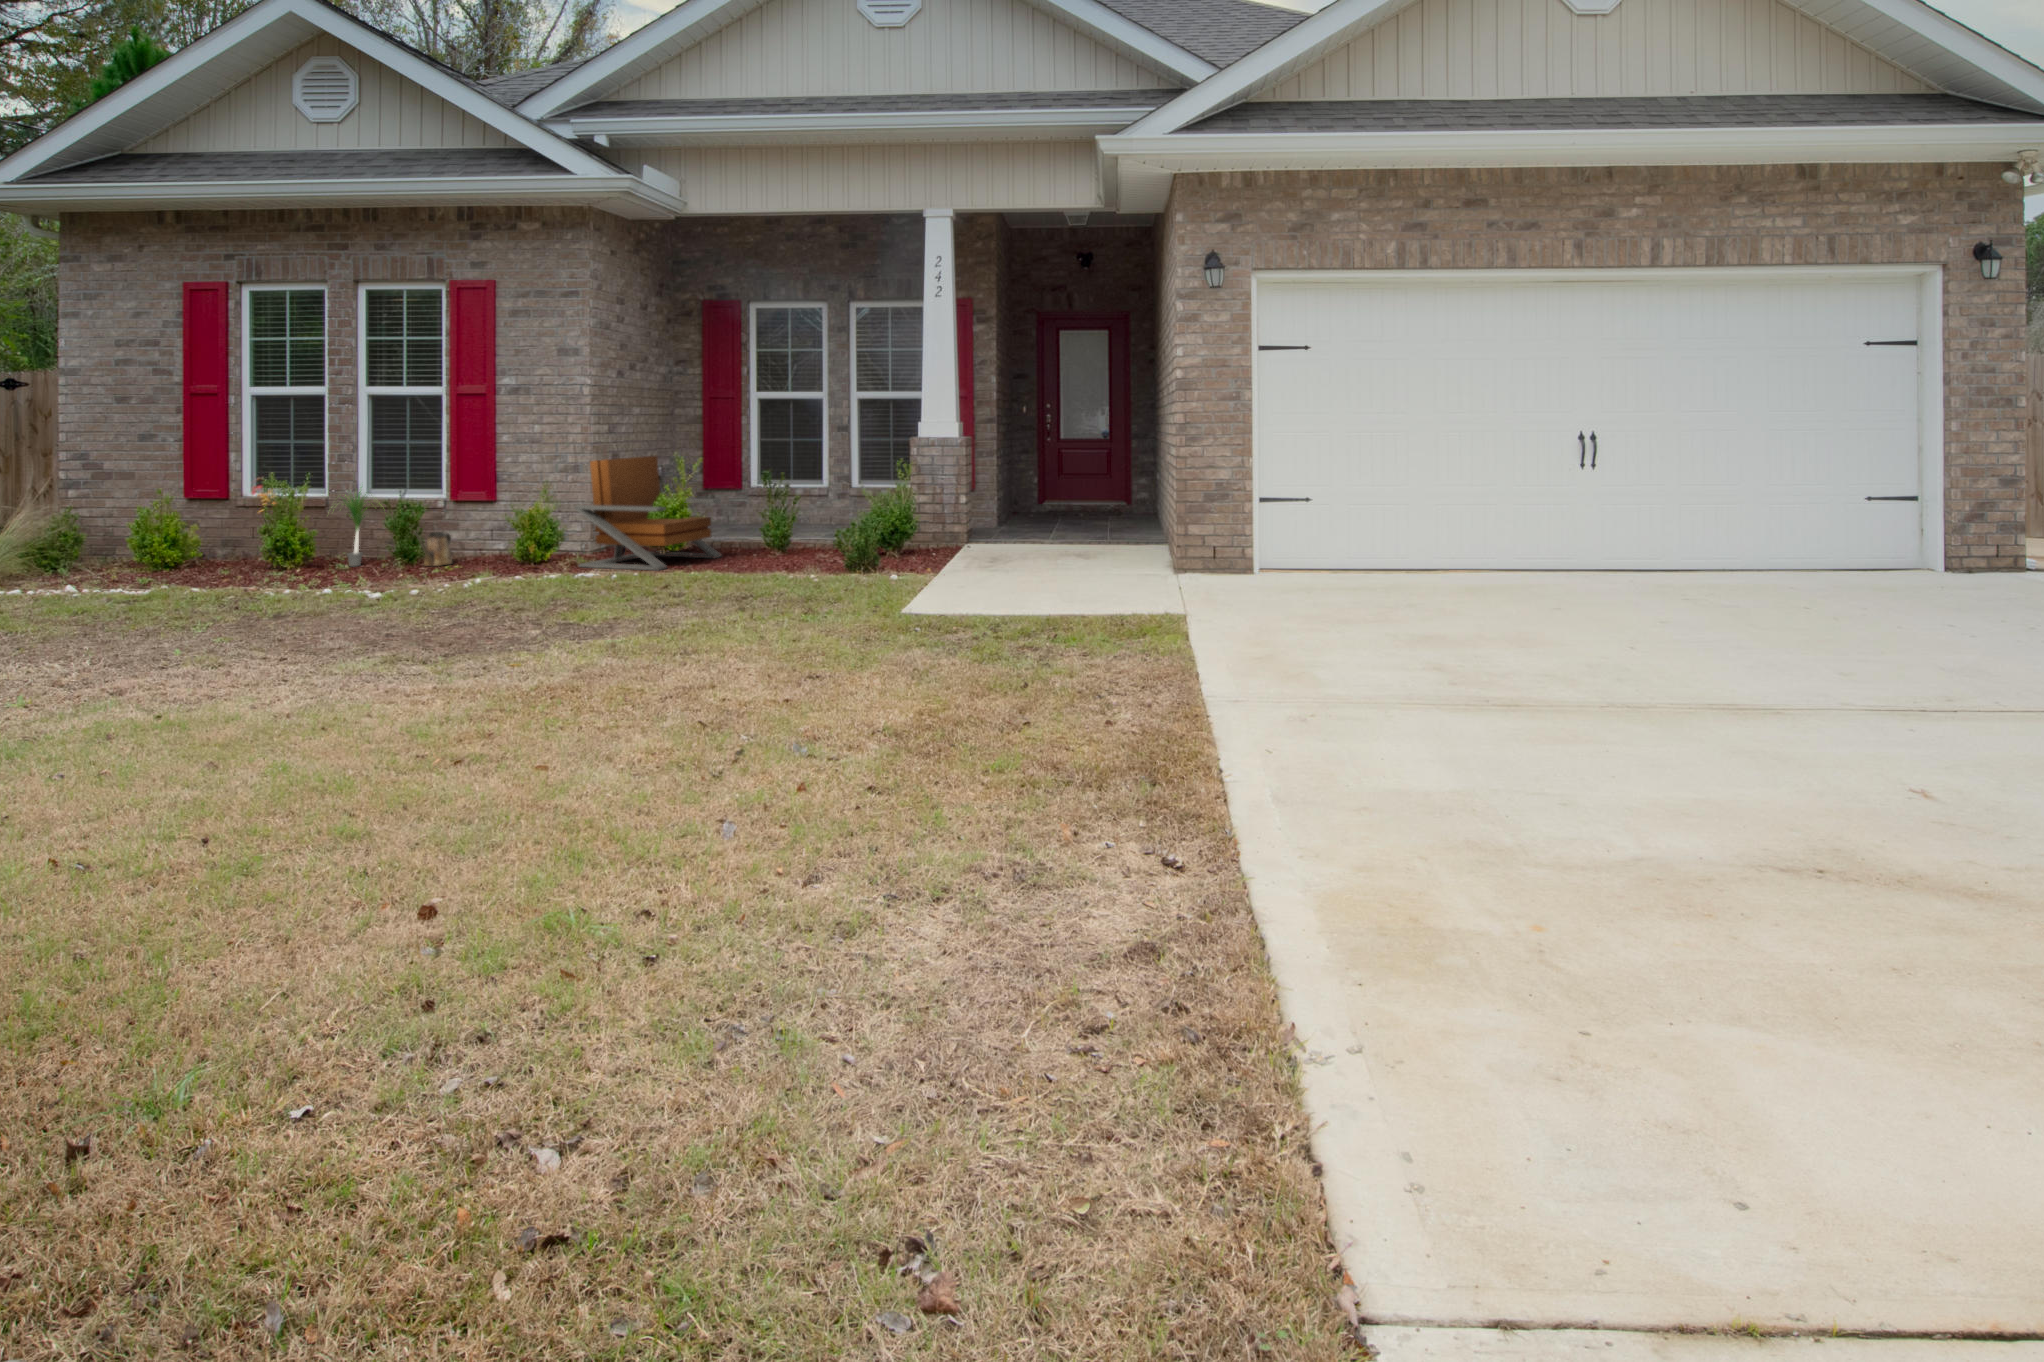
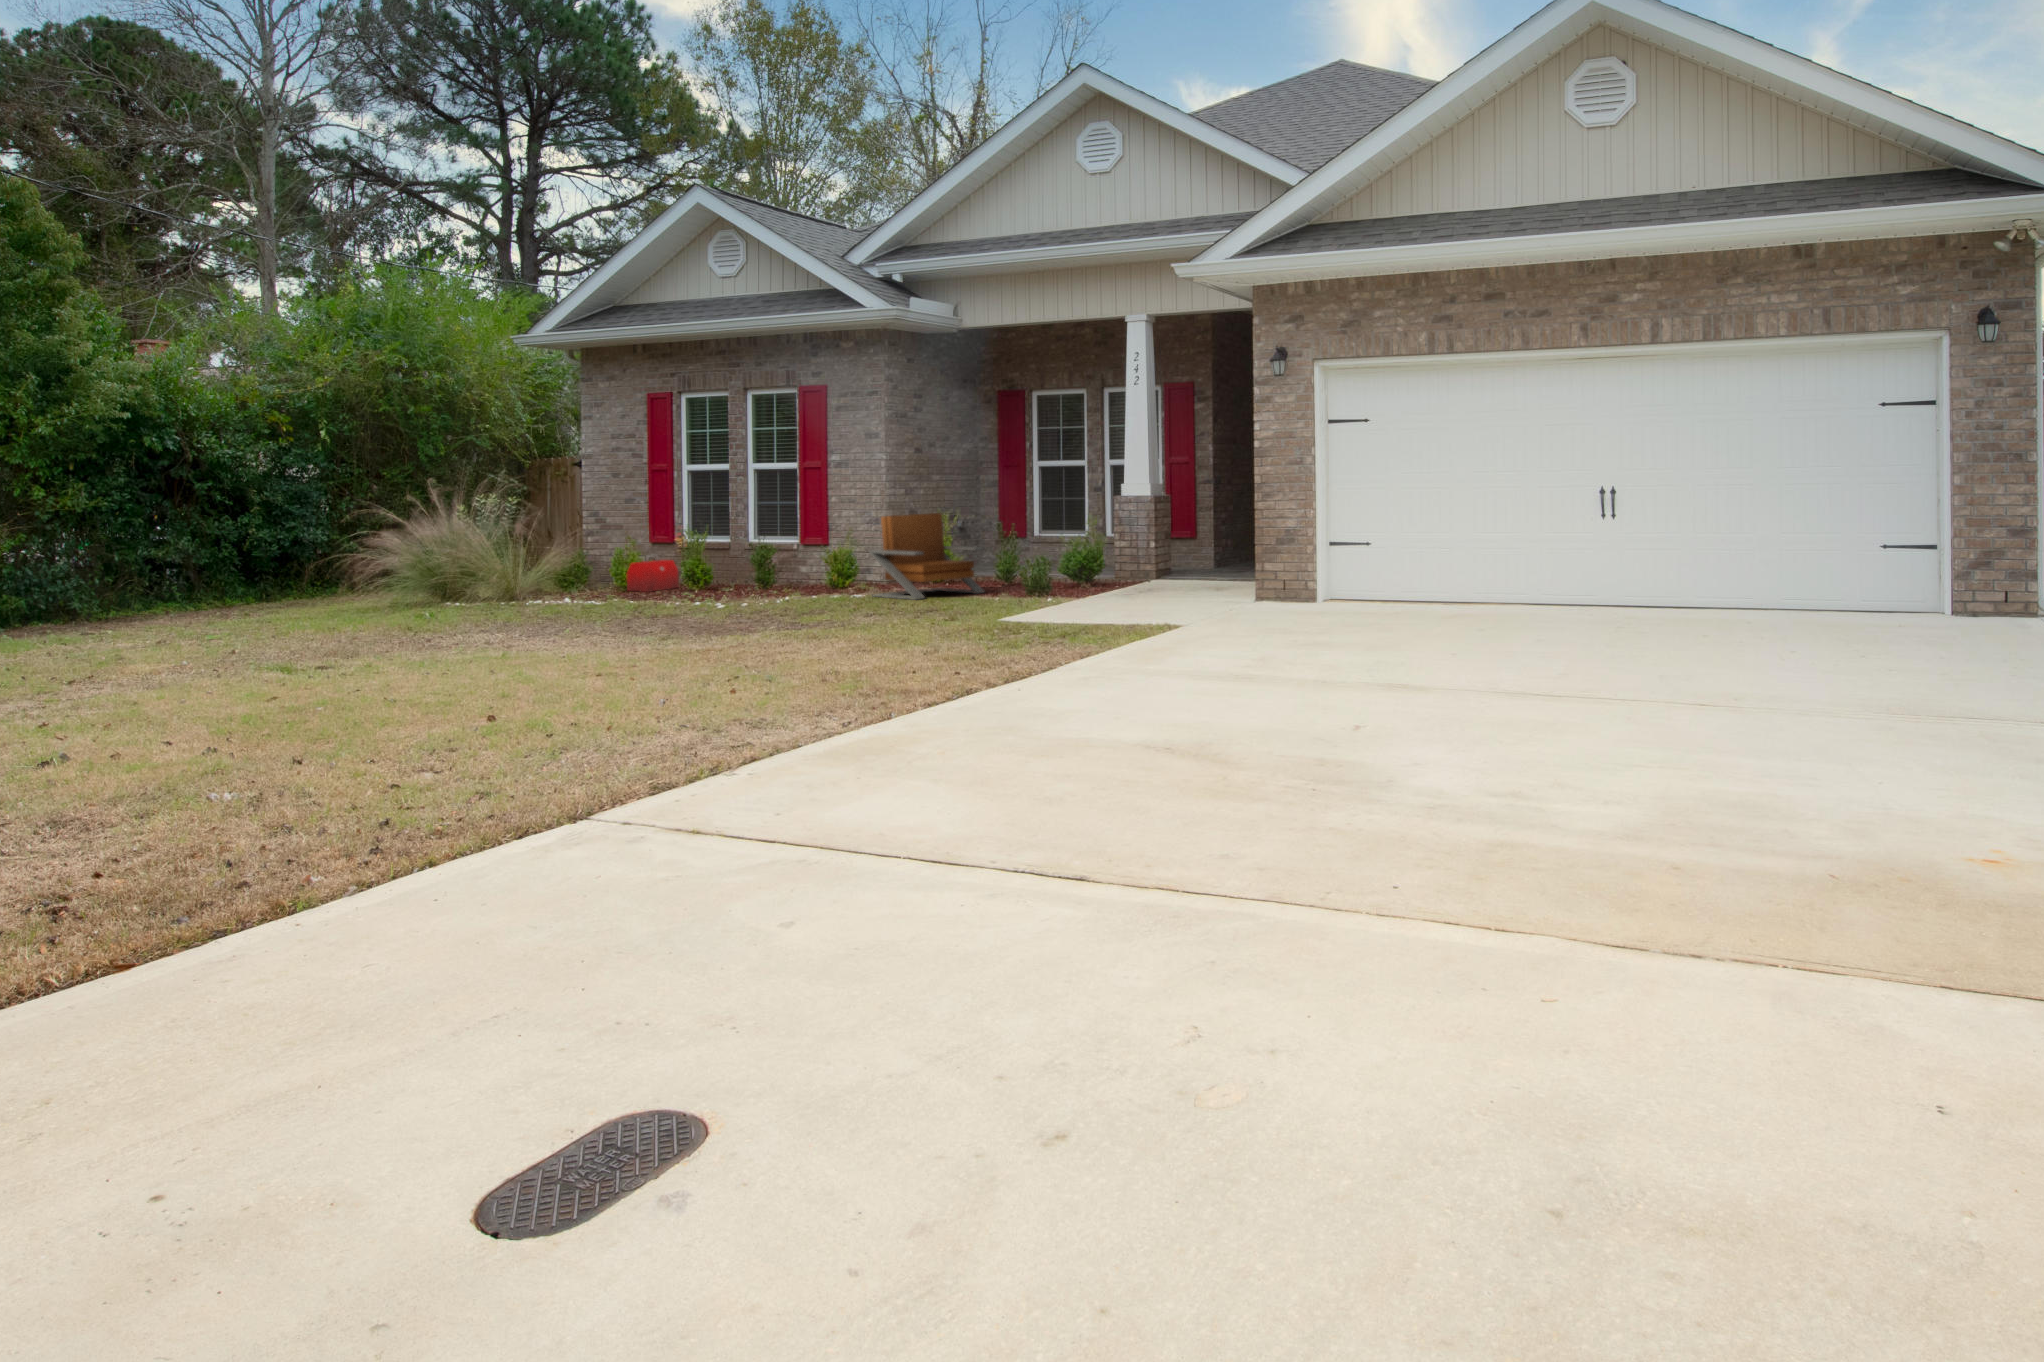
potted plant: present [342,491,369,566] -> none [720,530,762,593]
toolbox: none [159,515,237,569] -> present [627,555,679,592]
watering can: present [415,532,453,566] -> none [767,568,802,594]

